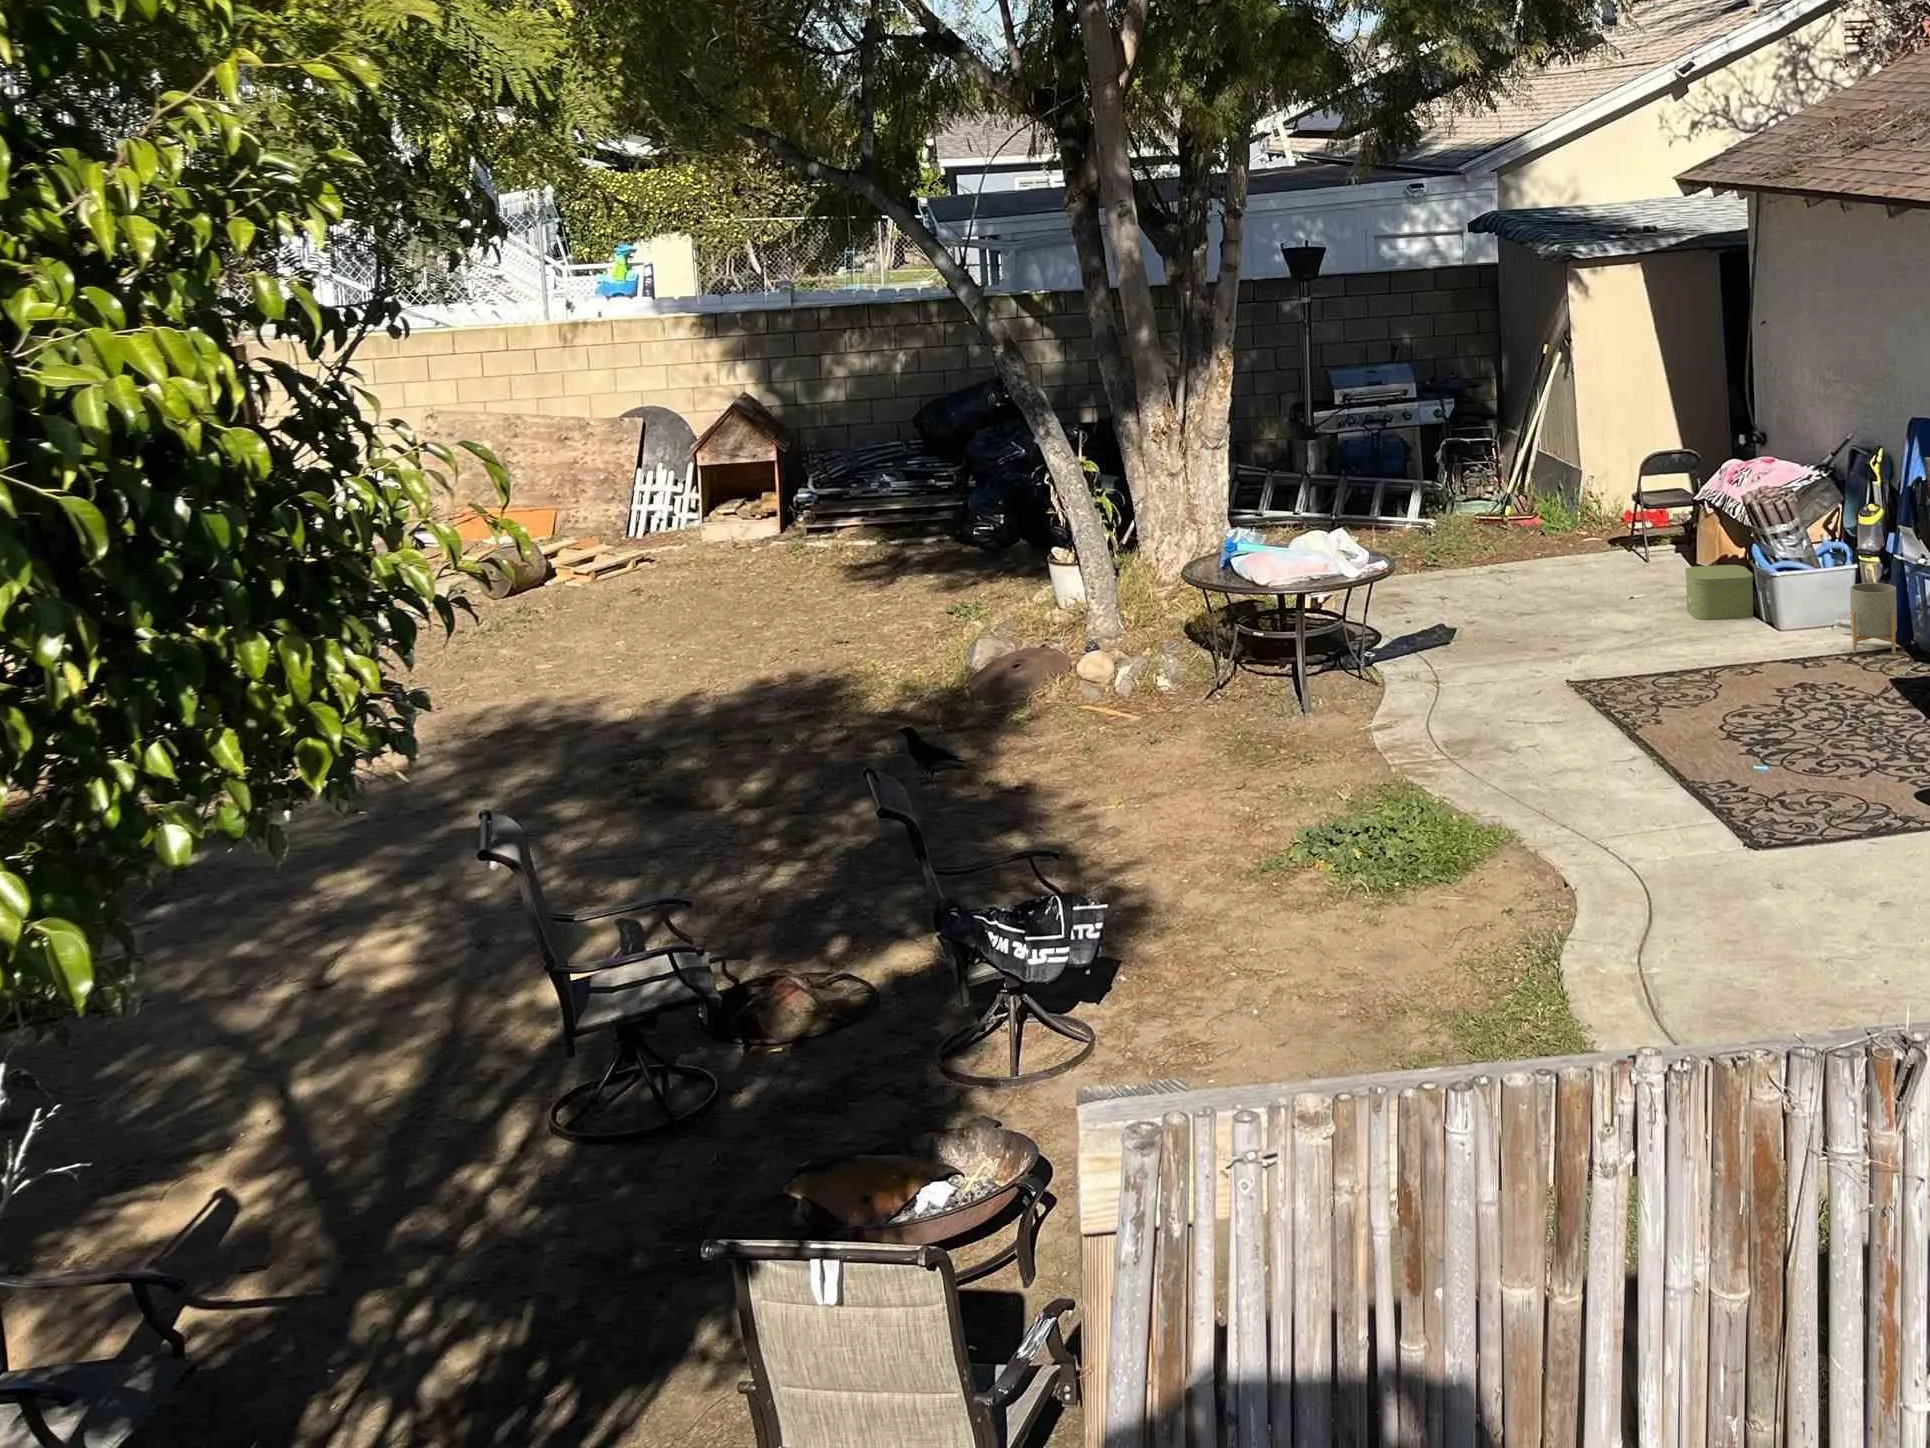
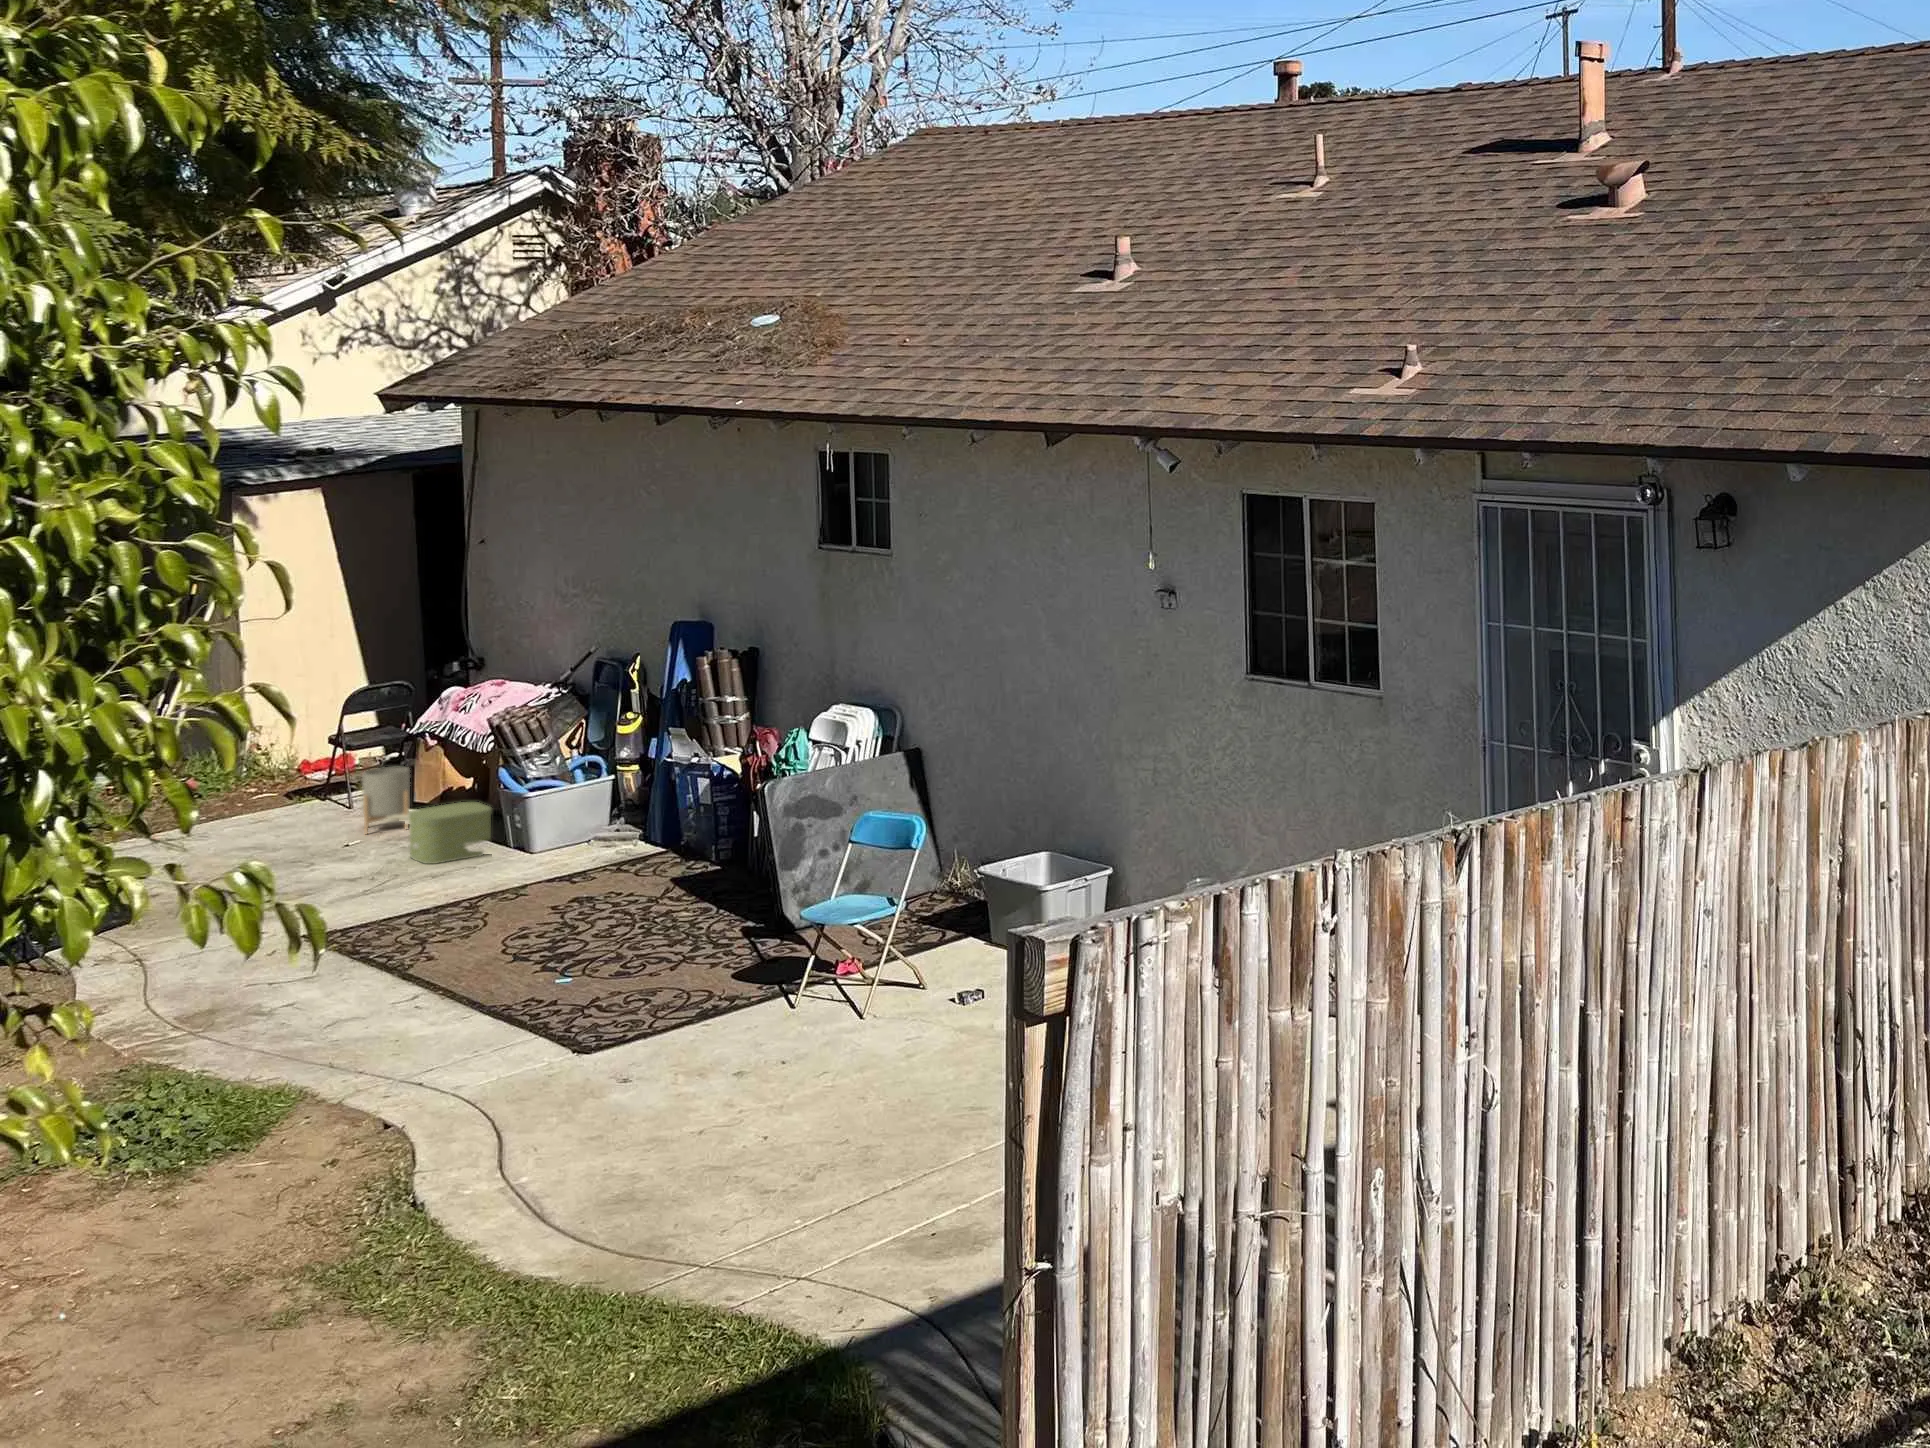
planter: present [1850,583,1897,654] -> present [362,767,410,834]

